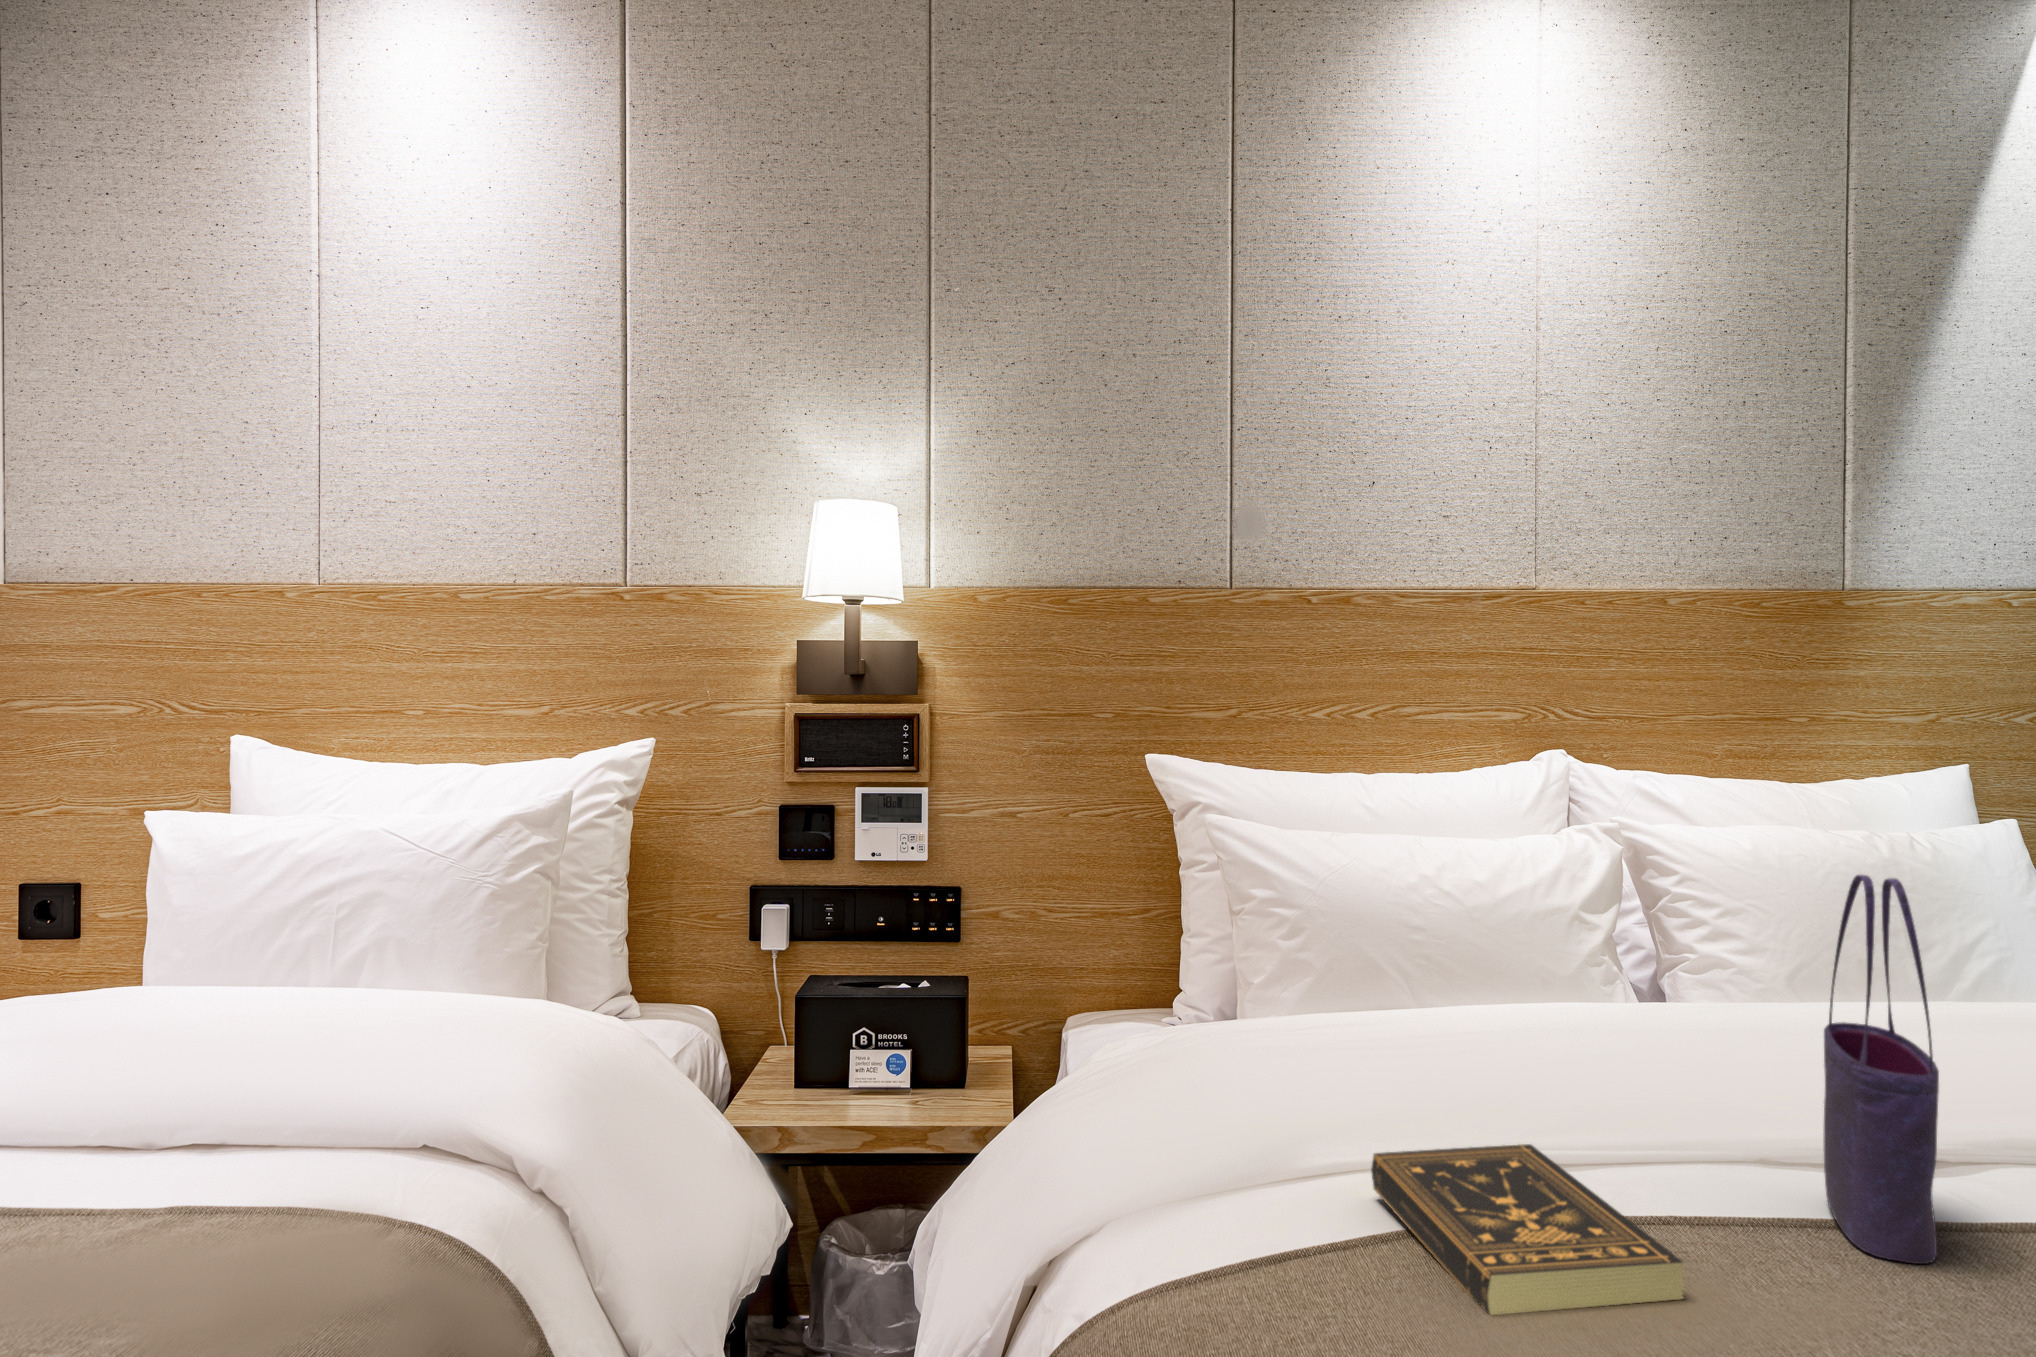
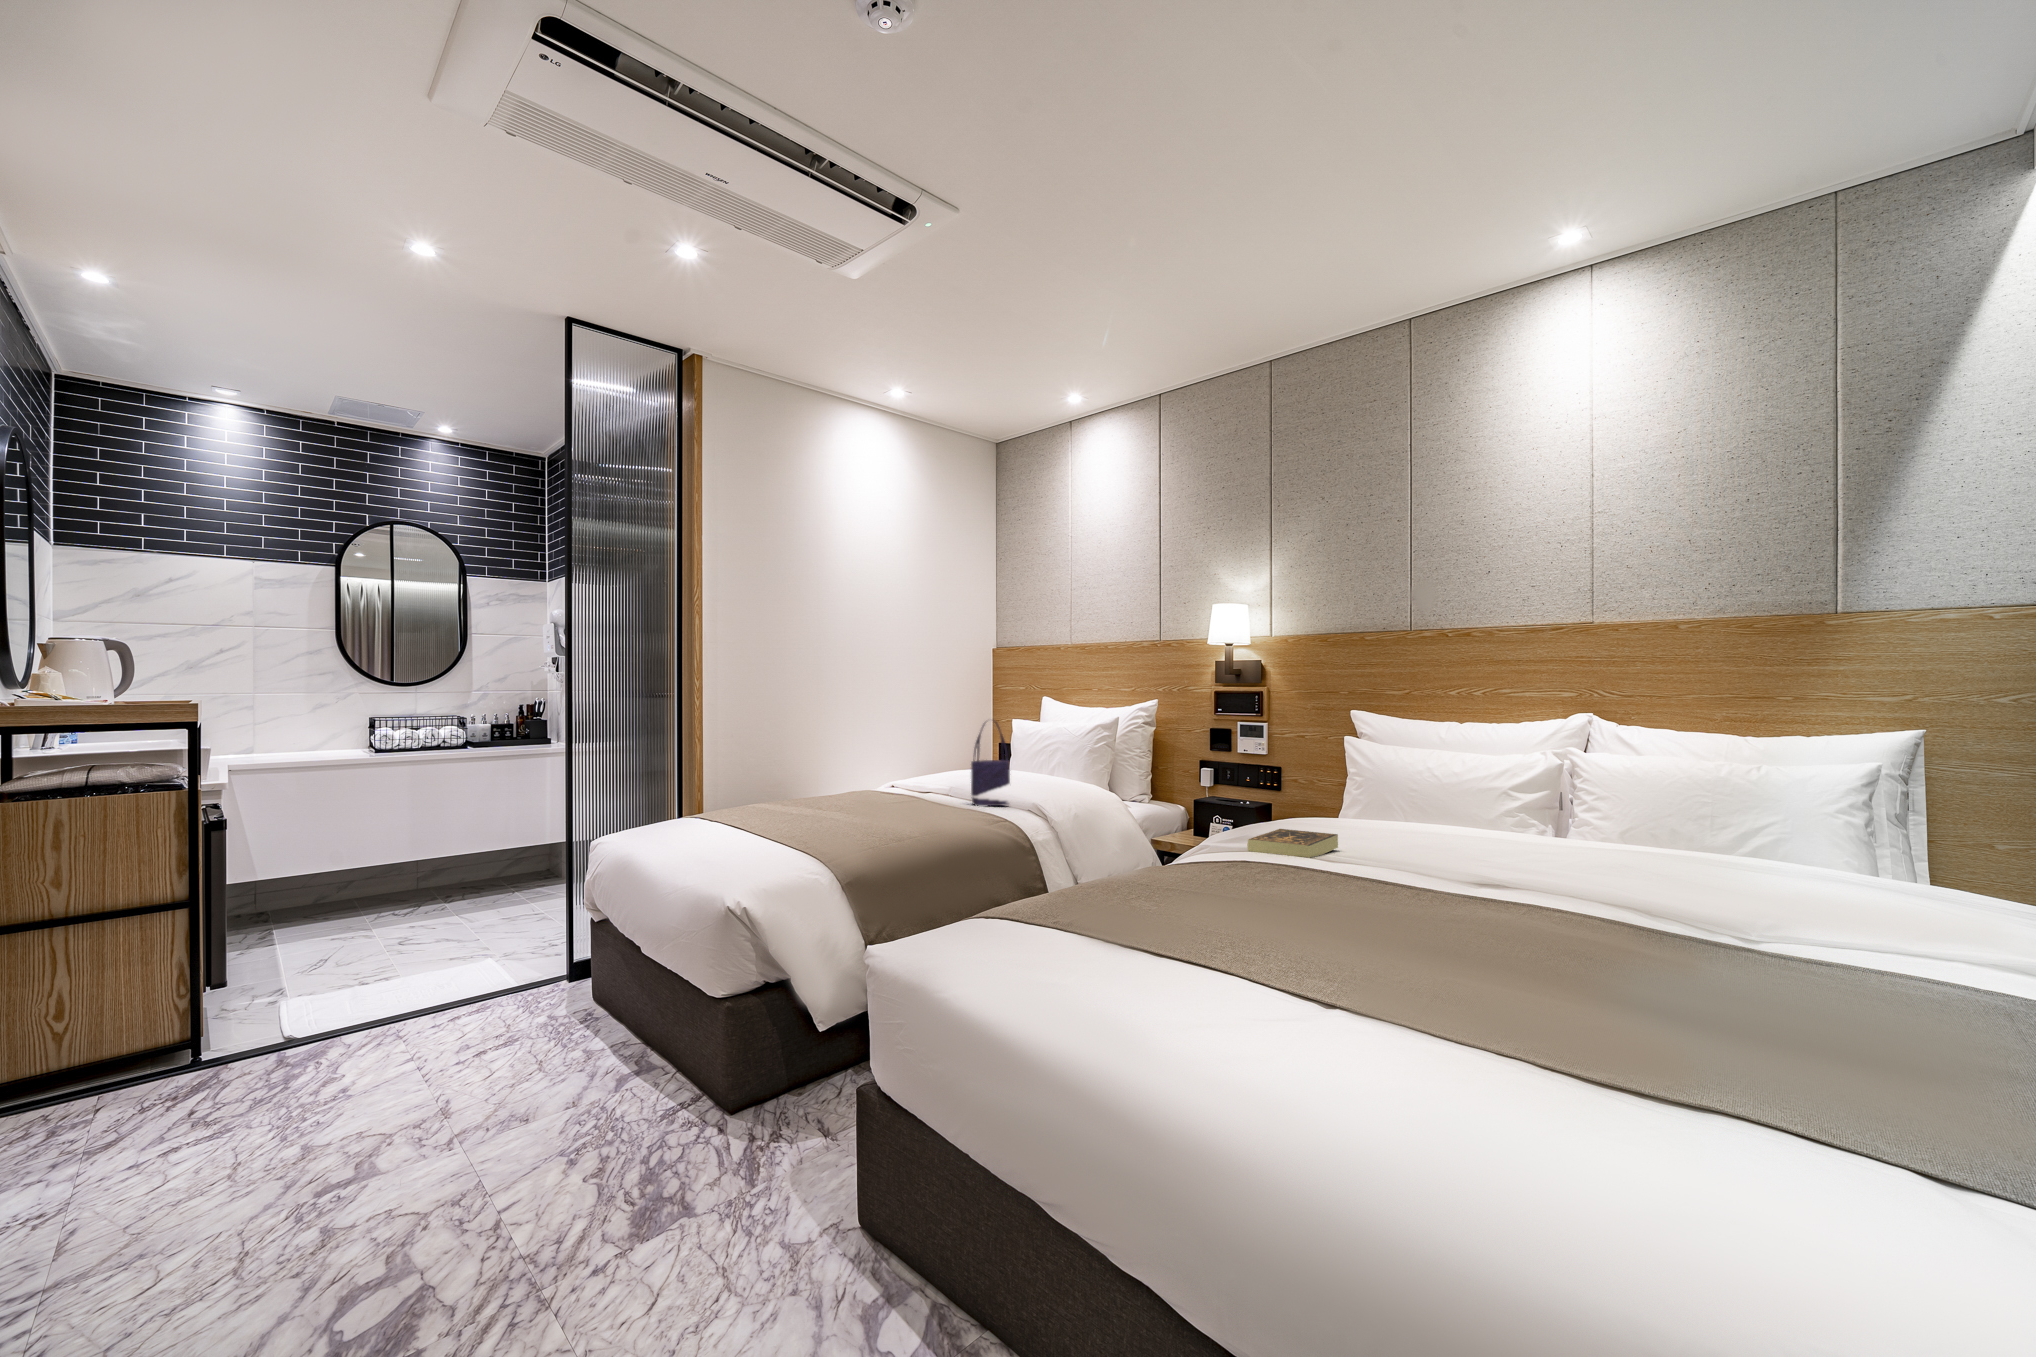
tote bag: present [1824,875,1939,1264] -> present [971,722,1010,806]

